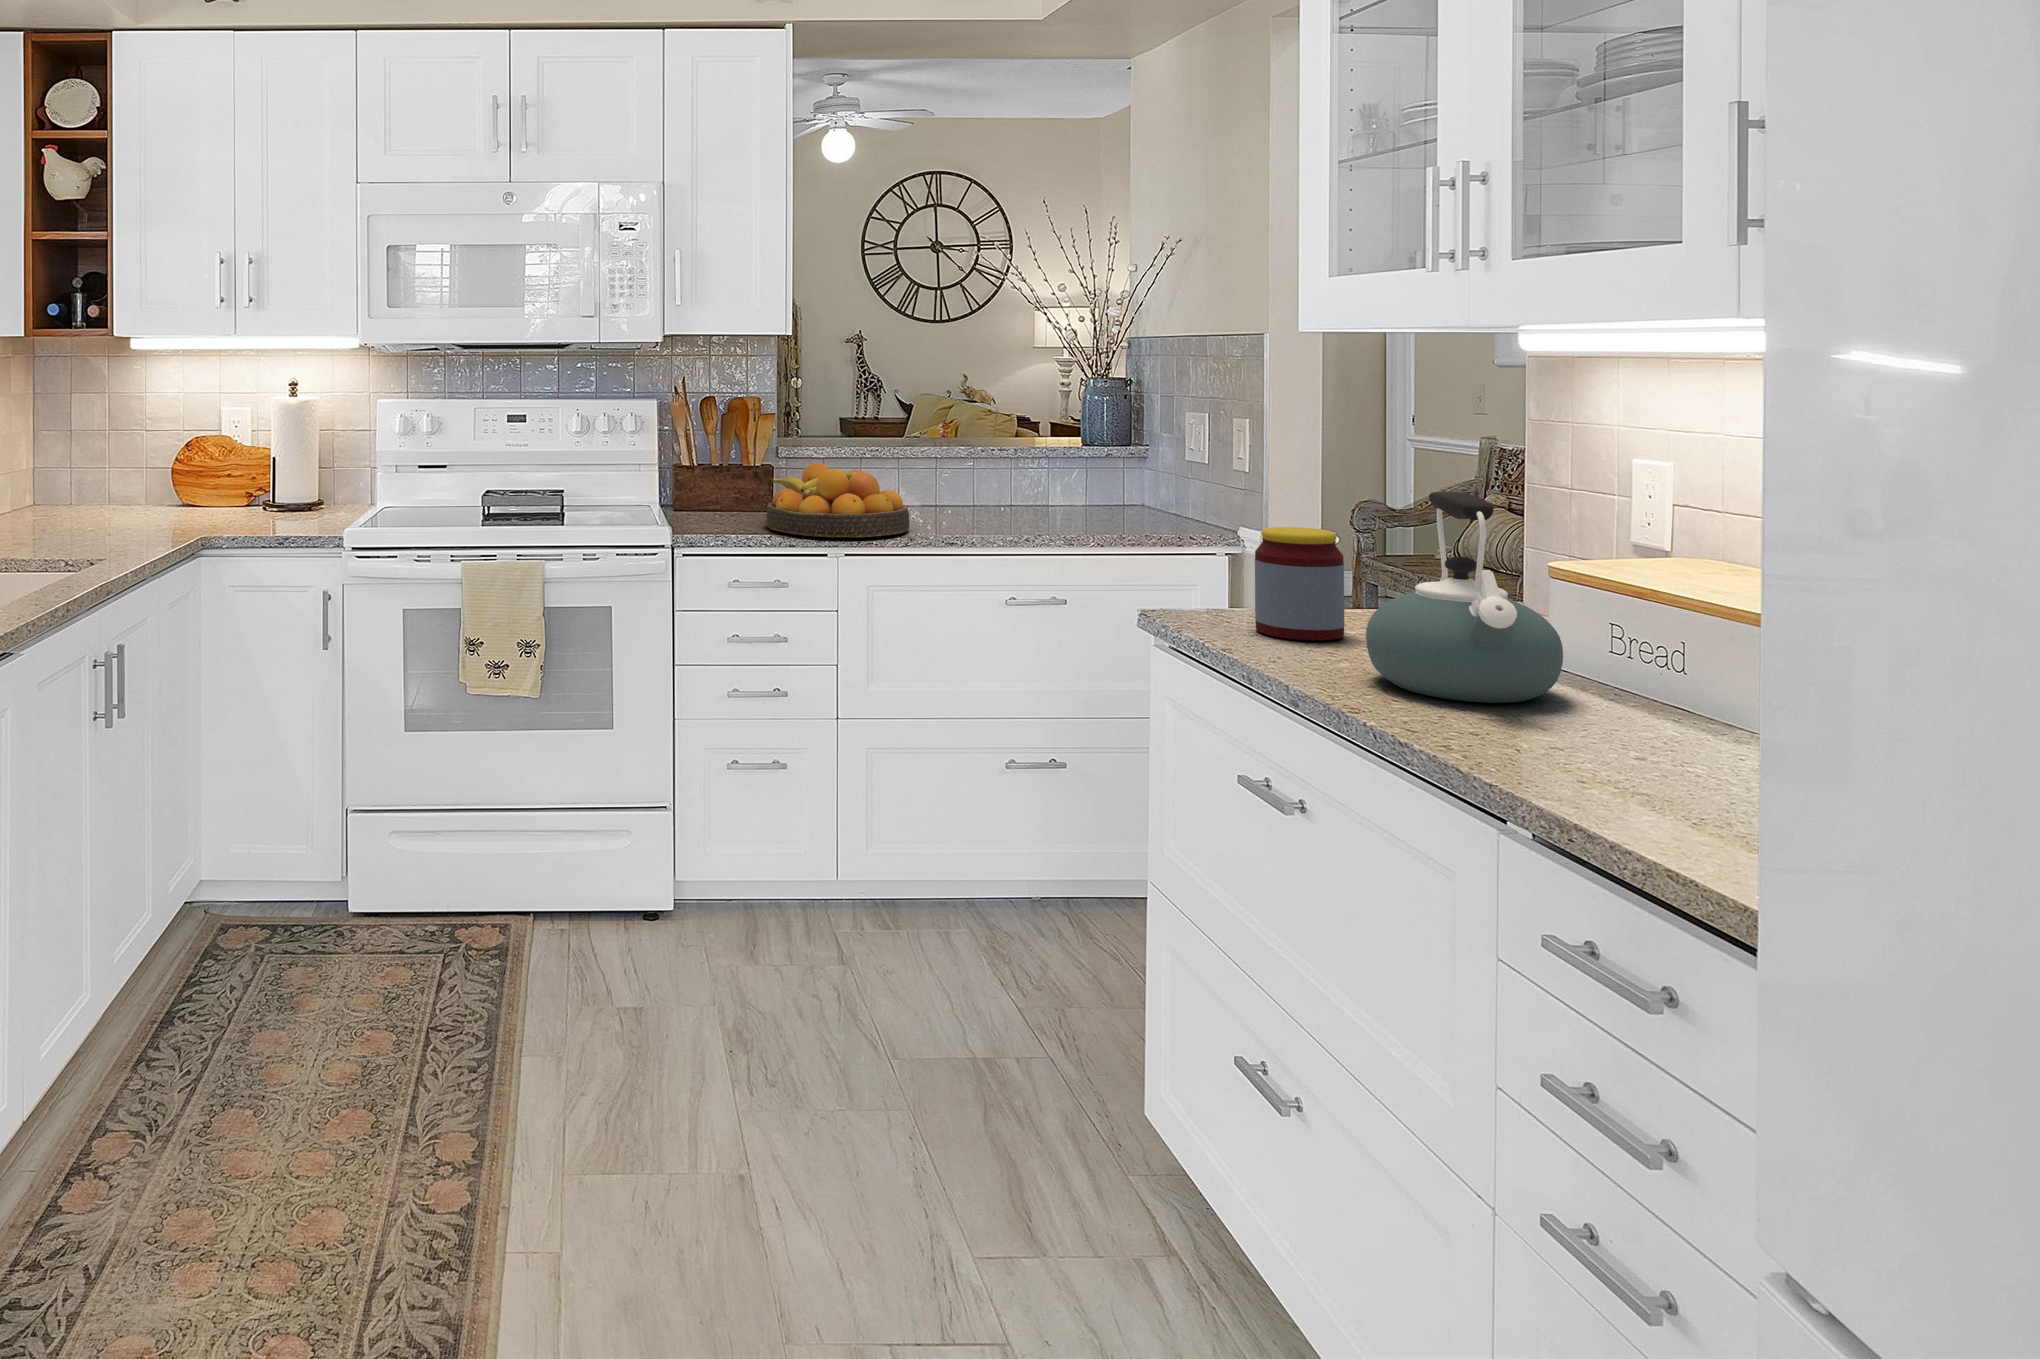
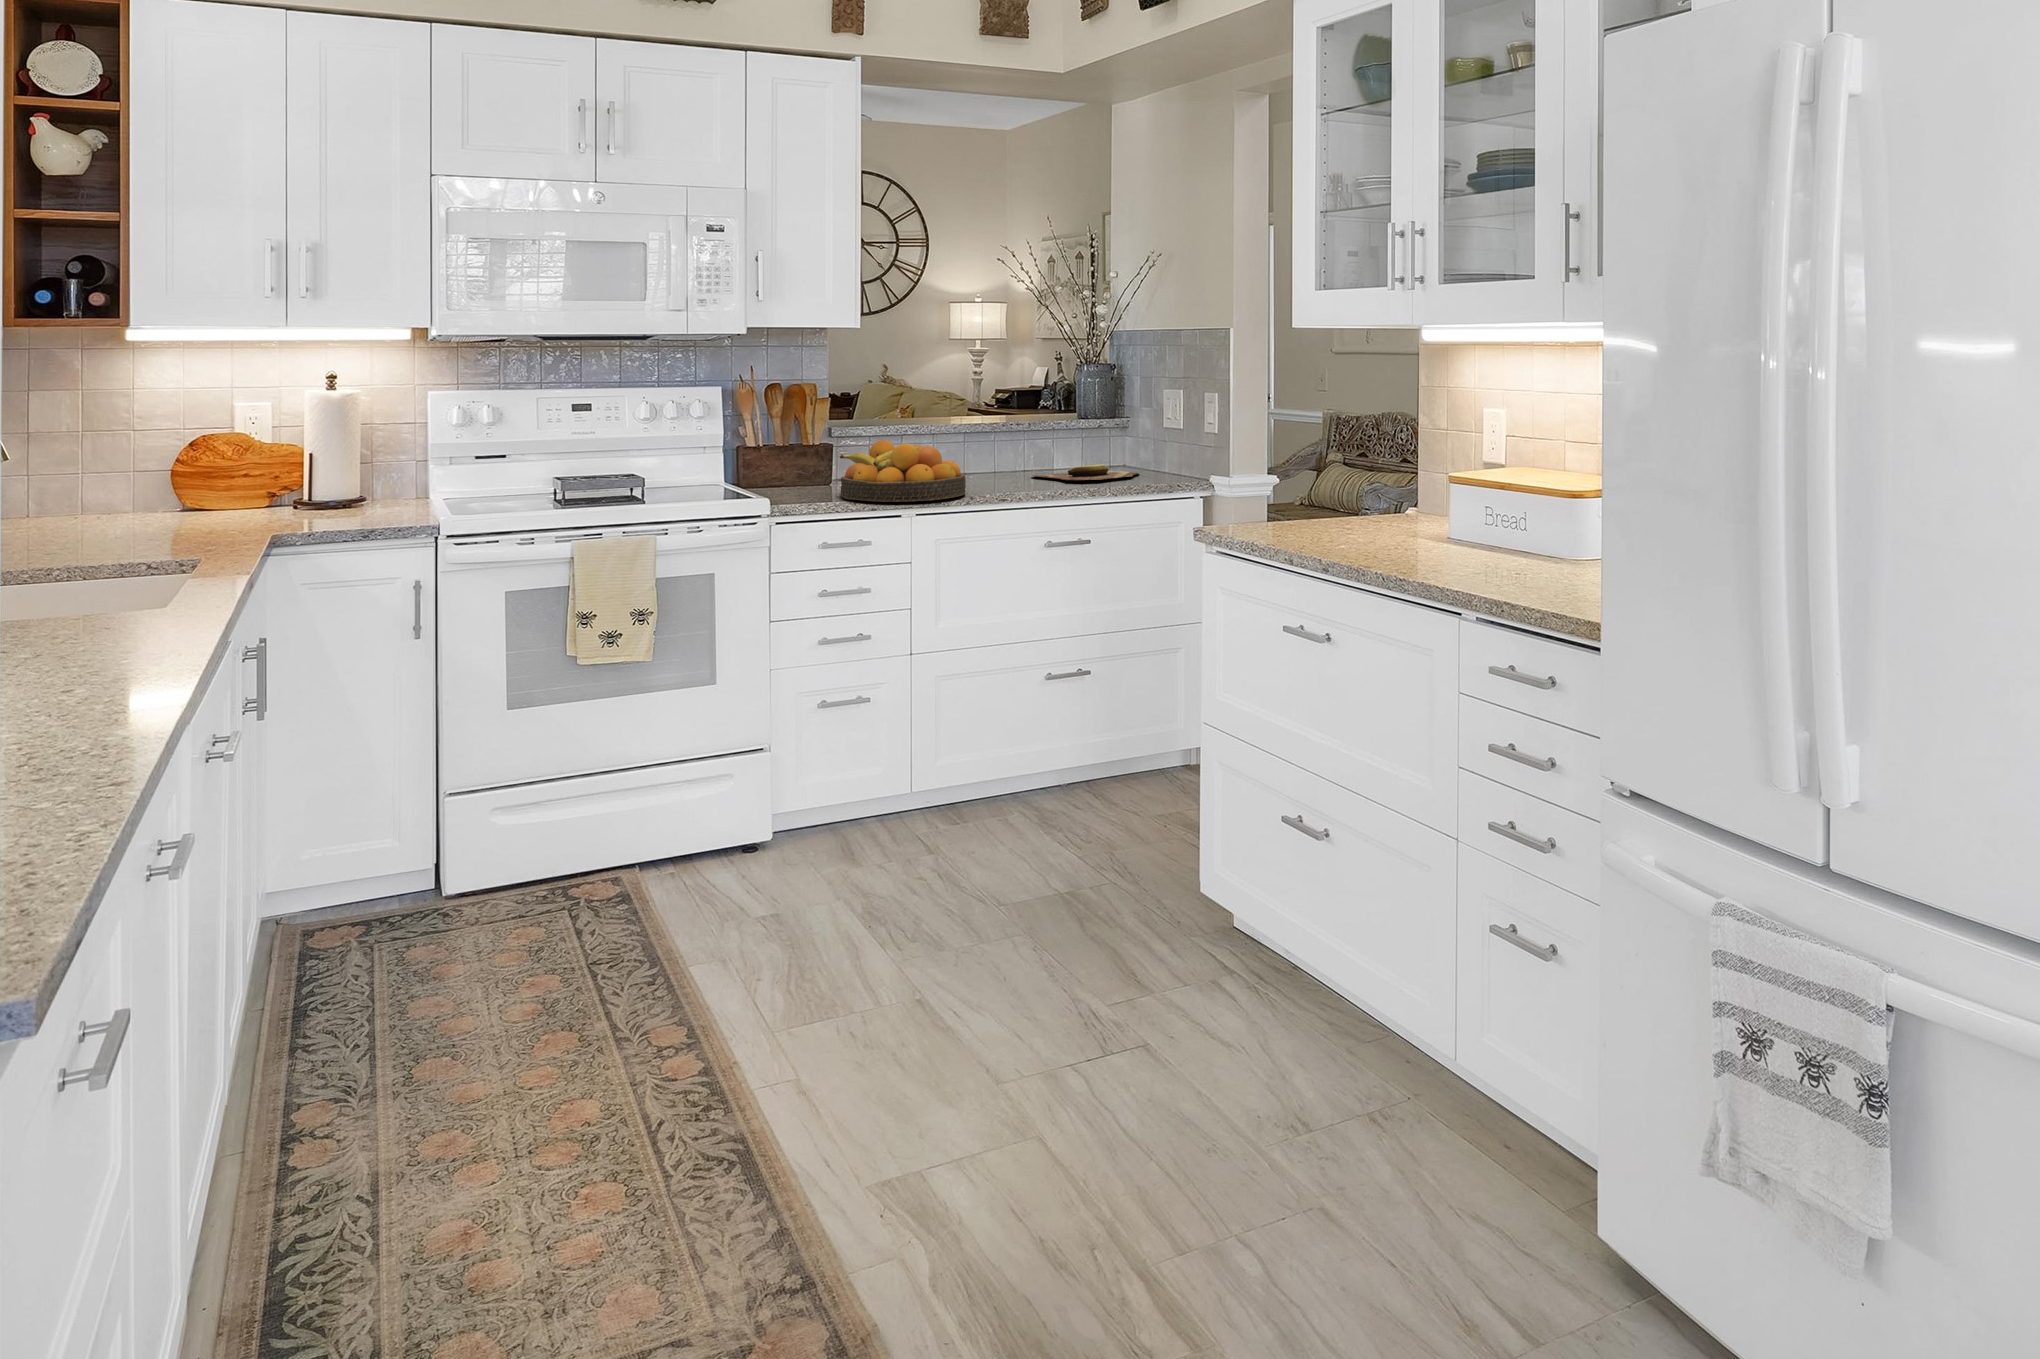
kettle: present [1366,492,1563,703] -> none [1359,431,1462,556]
cutting board: none [1007,502,1151,522] -> present [1032,464,1139,480]
jar: present [1255,527,1344,640] -> none [1278,462,1332,535]

